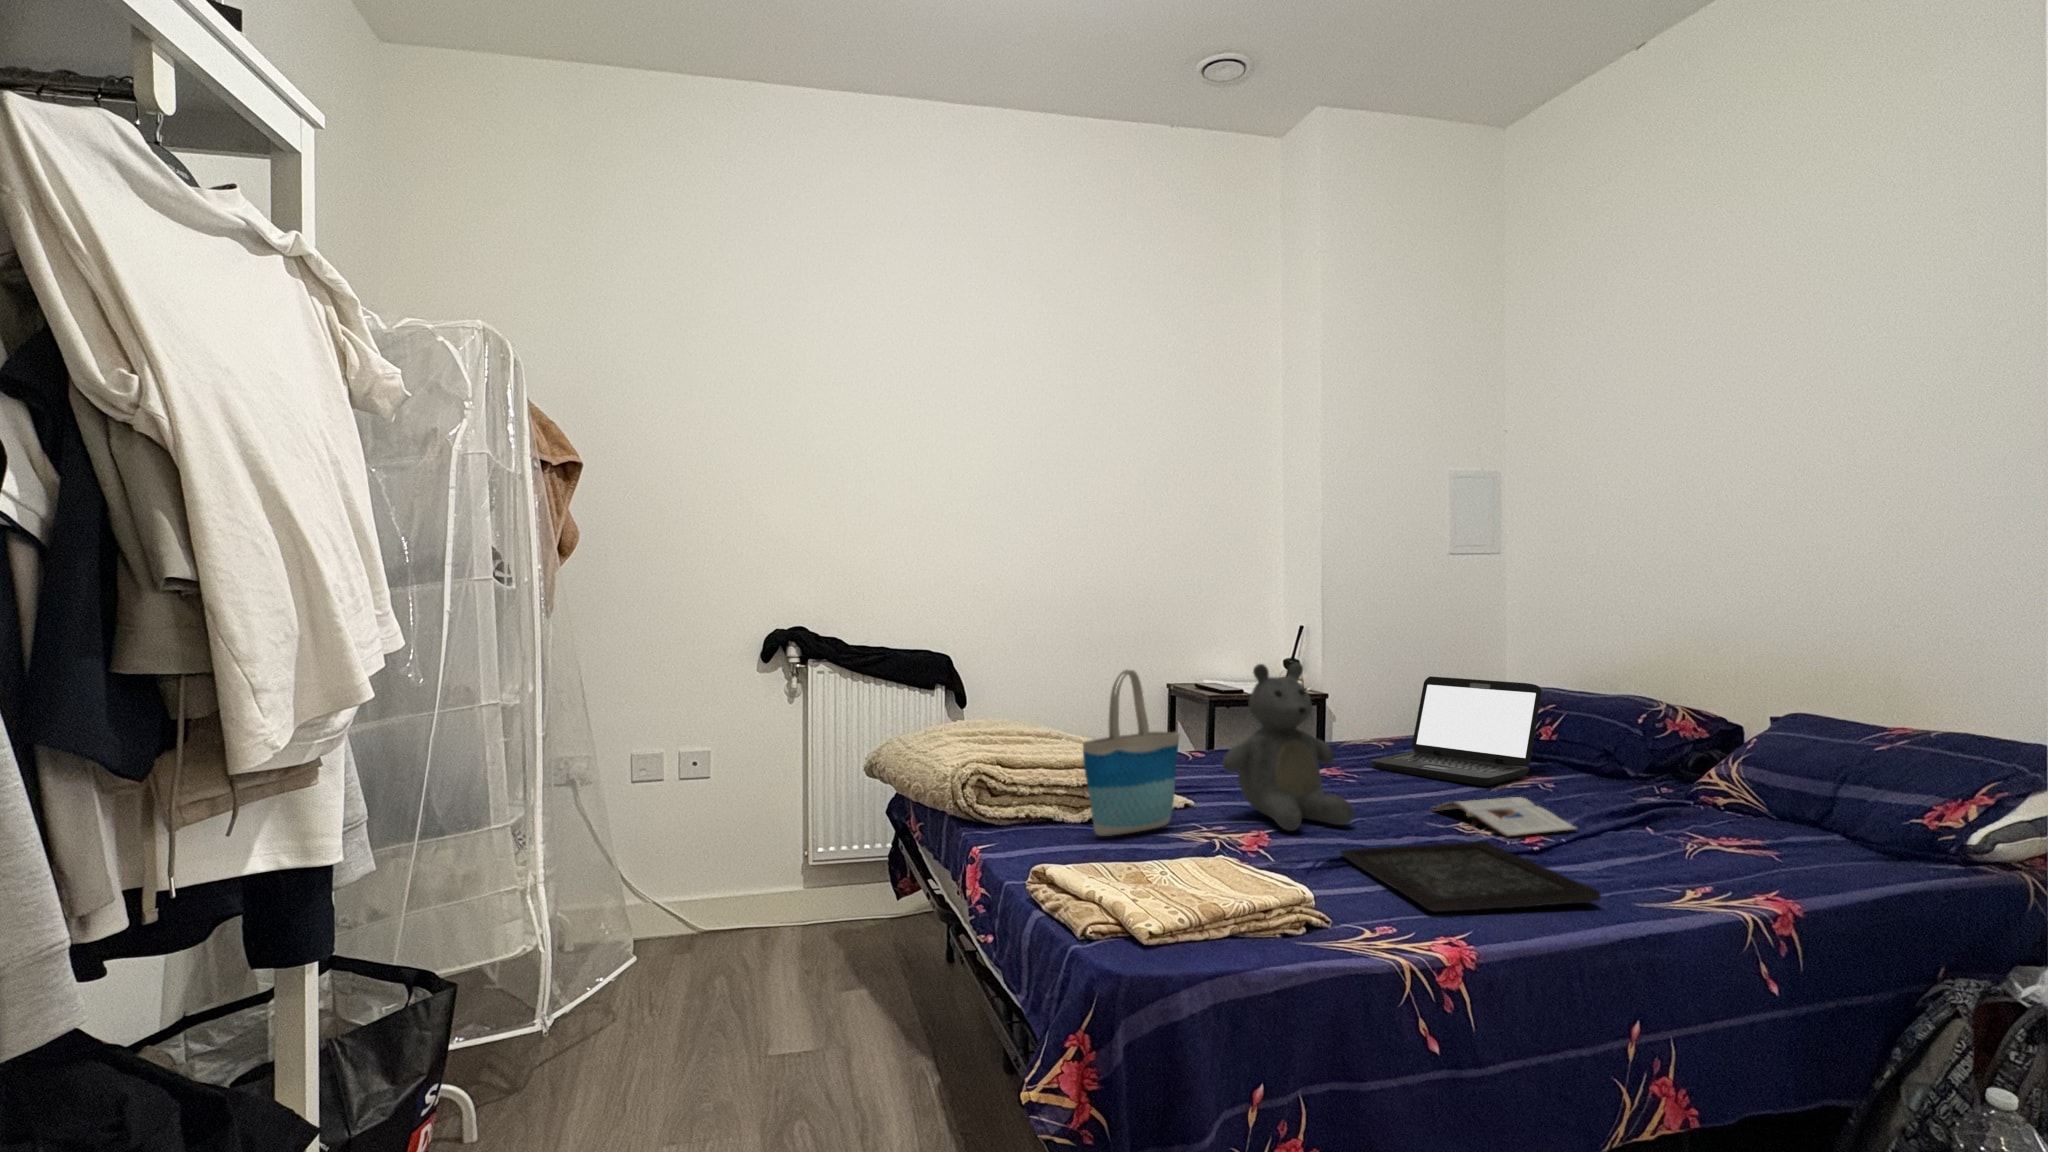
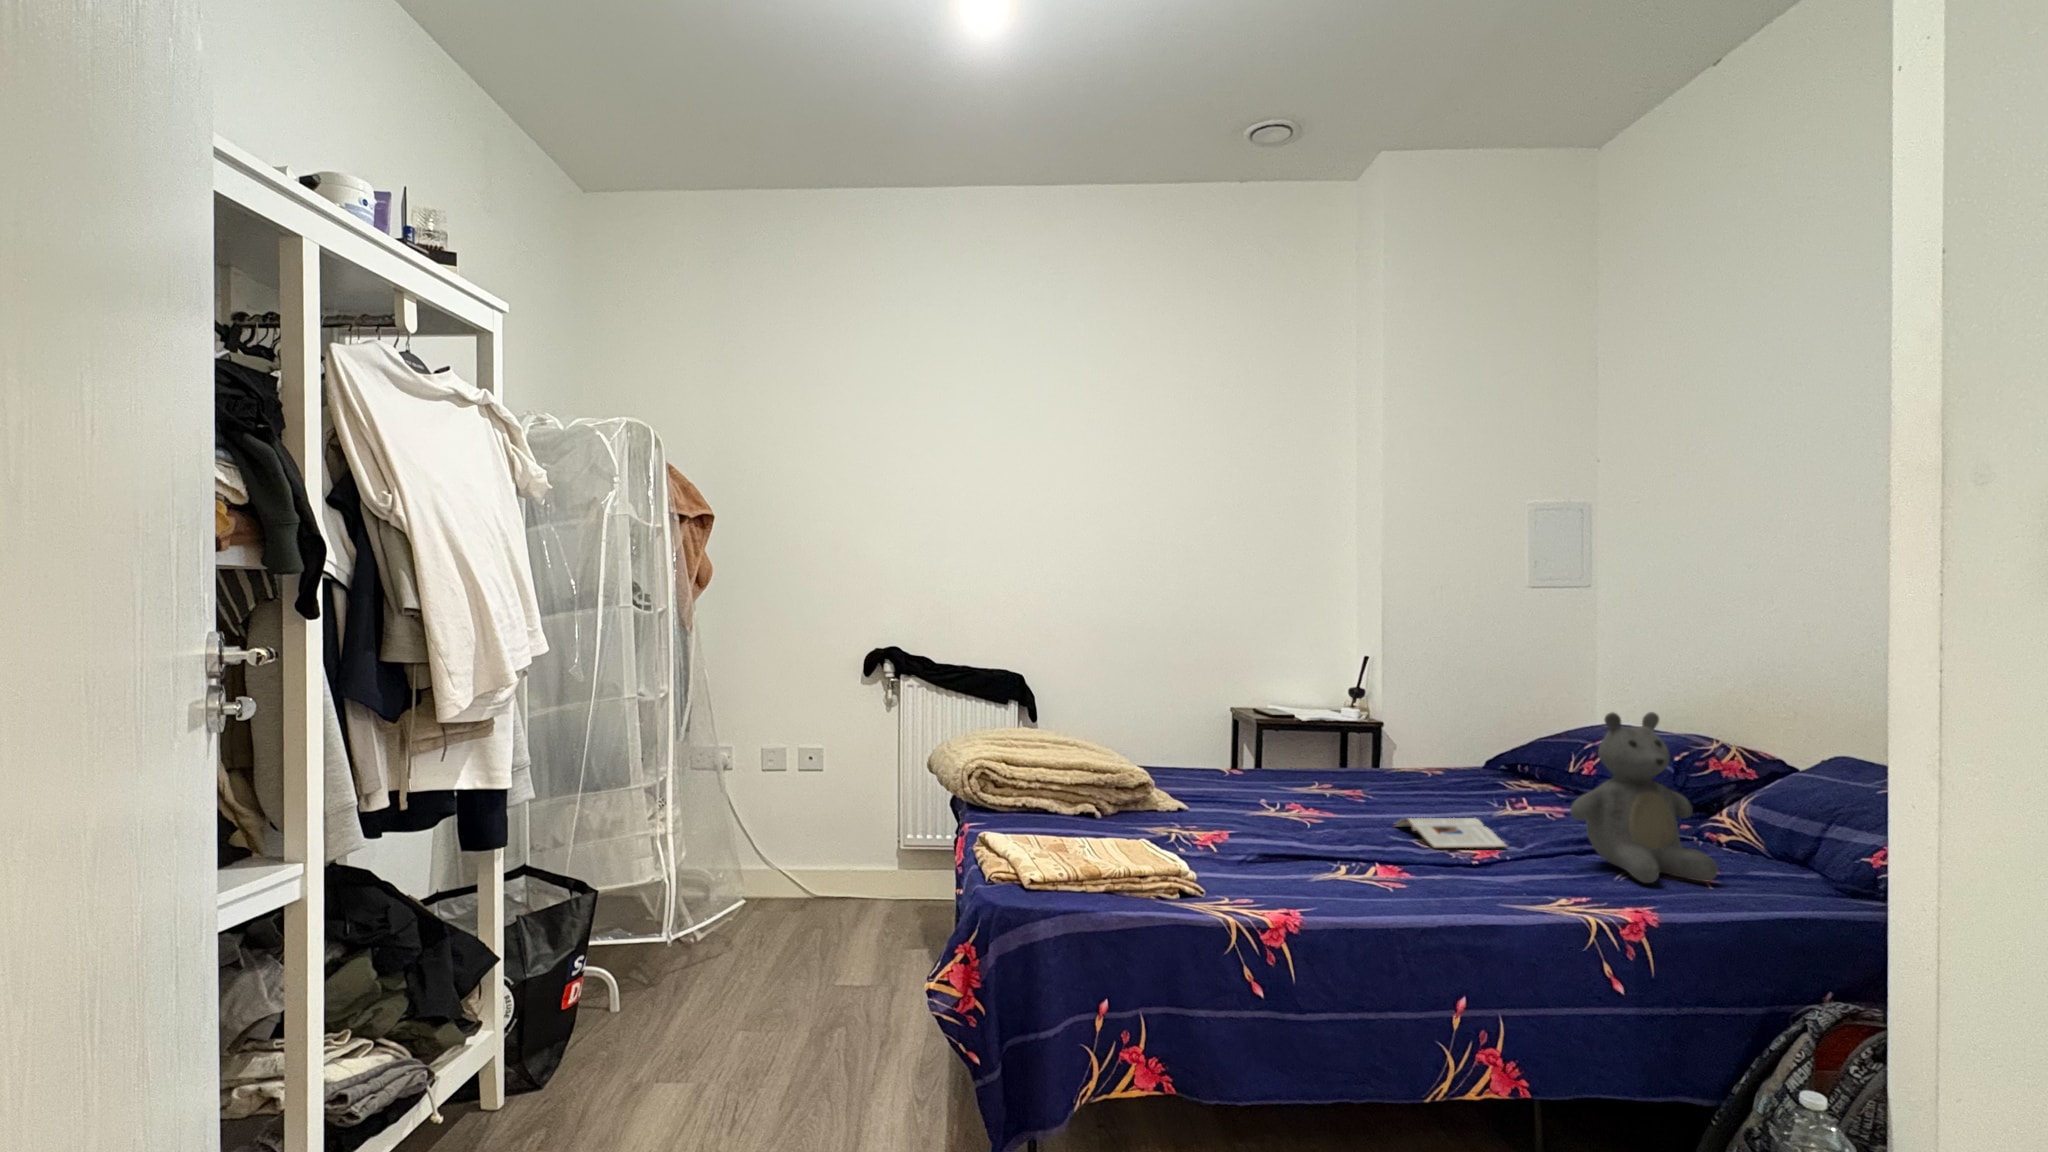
teddy bear: present [1223,662,1354,831] -> present [1570,712,1718,883]
tote bag: present [1083,670,1180,836] -> none [1065,688,1157,826]
laptop: present [1371,676,1542,786] -> none [1387,709,1549,811]
tray: present [1340,841,1601,912] -> none [1264,847,1439,894]

